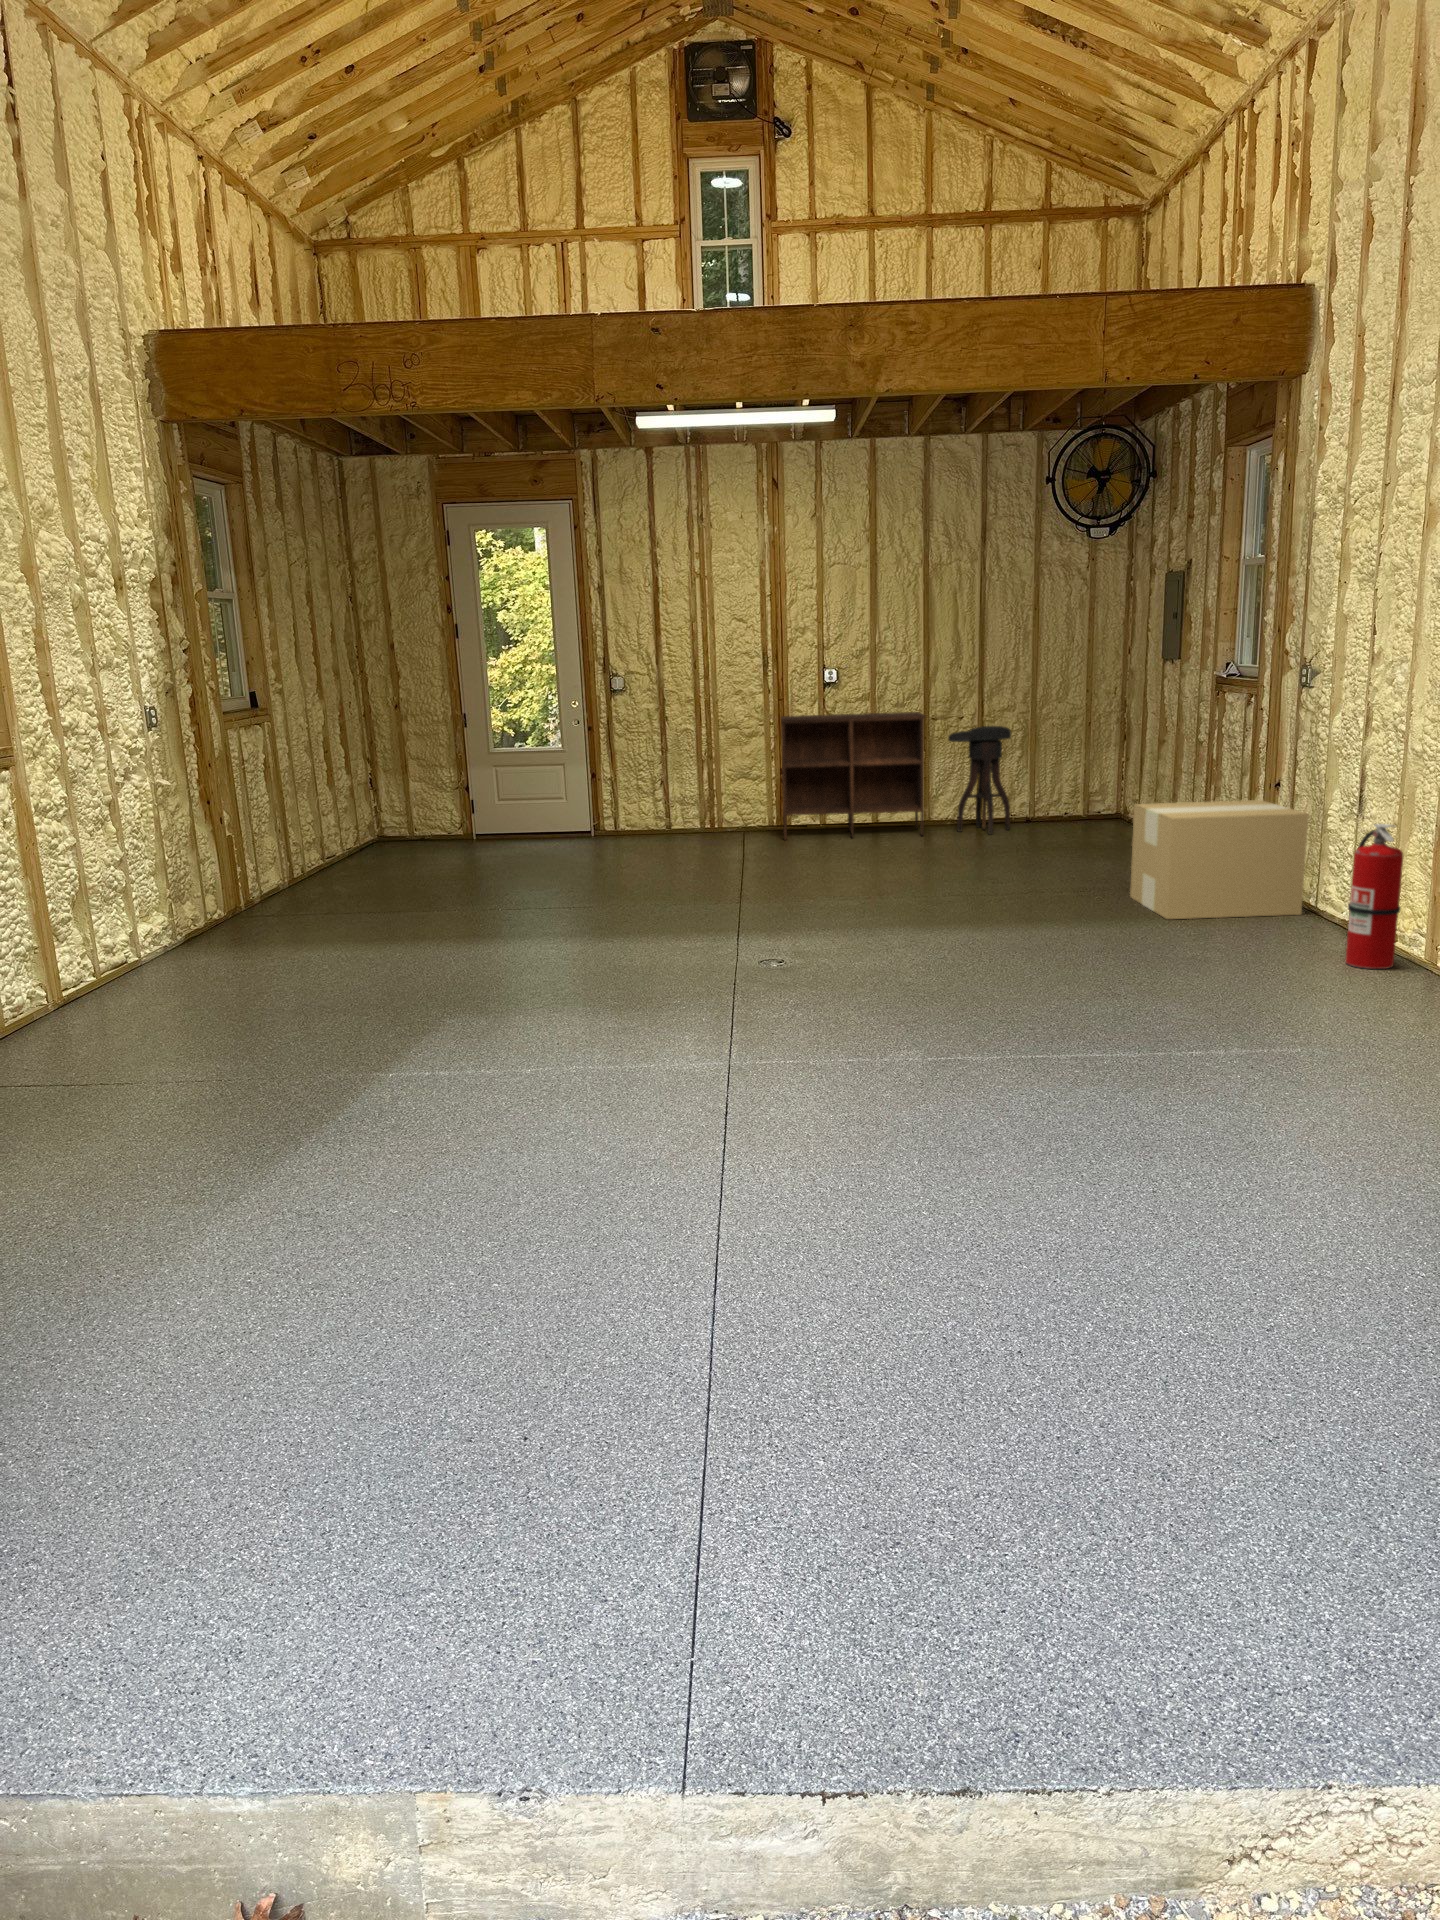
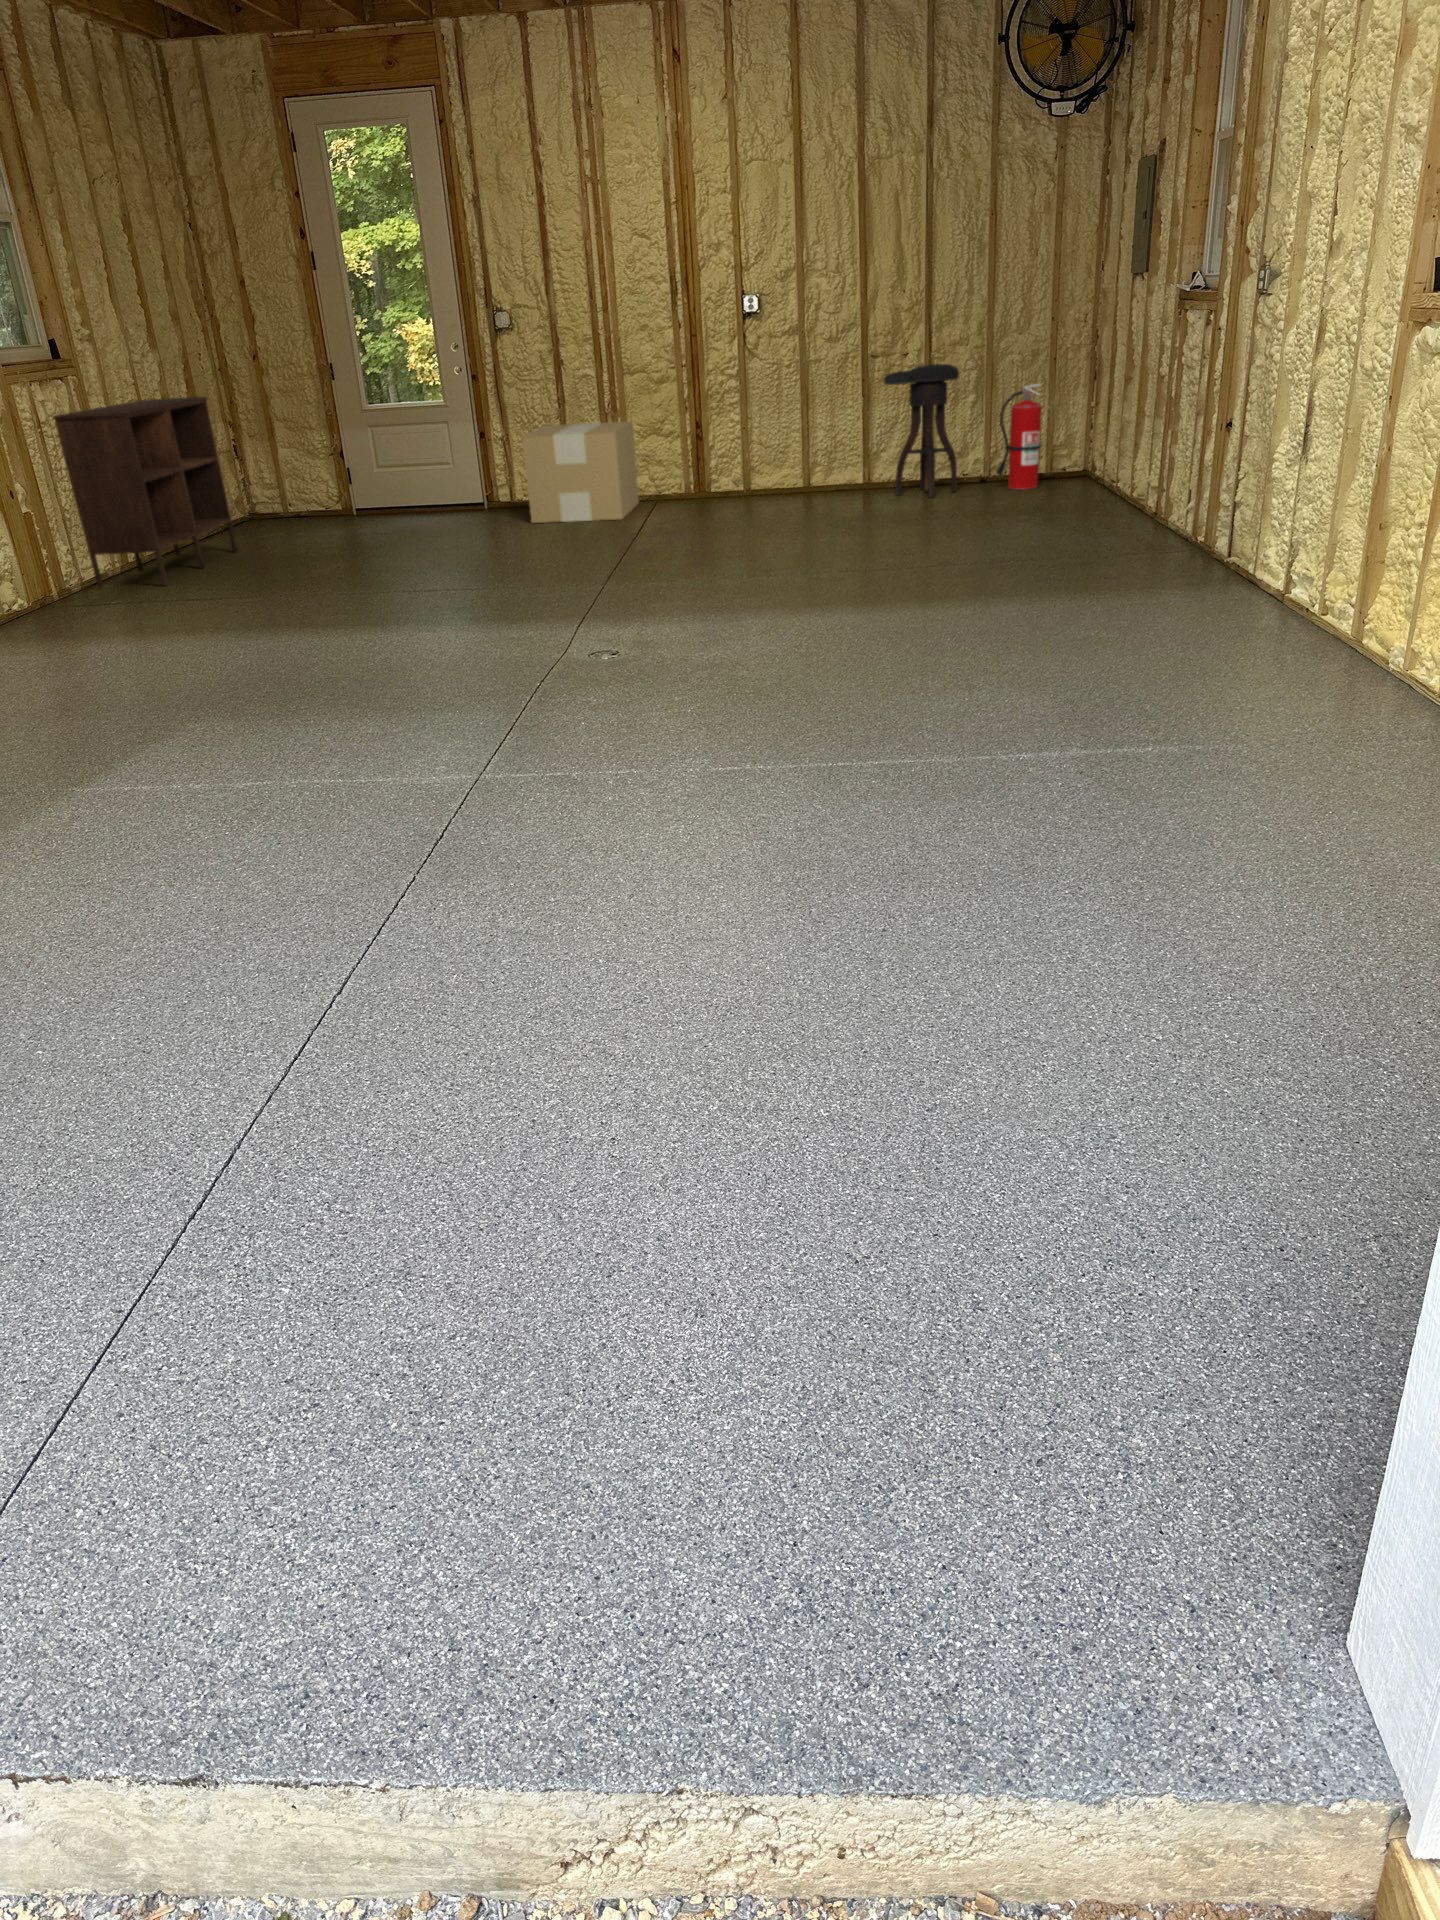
shelving unit: present [781,712,925,840] -> present [53,397,238,589]
cardboard box: present [1130,800,1309,919] -> present [522,421,639,523]
fire extinguisher: present [1346,824,1404,969] -> present [996,384,1042,490]

